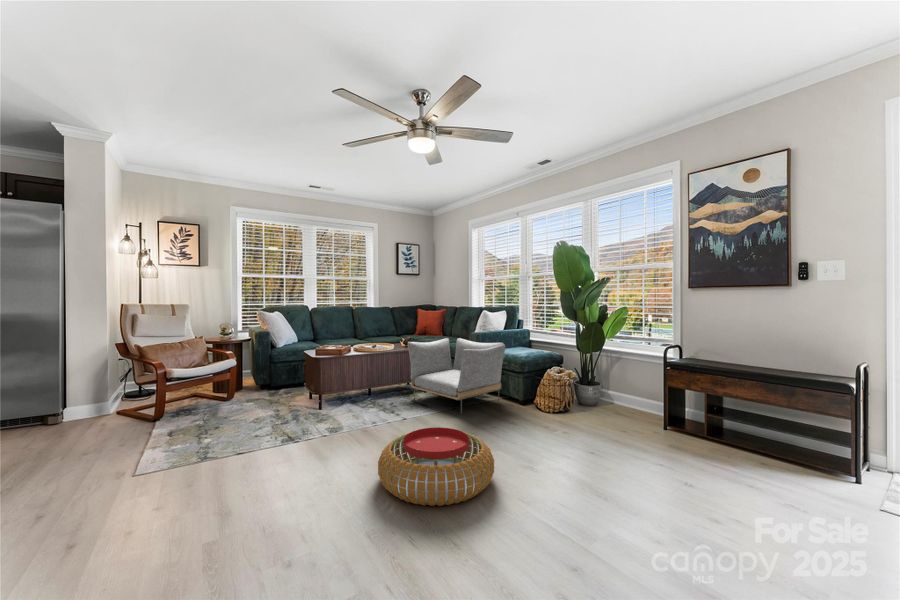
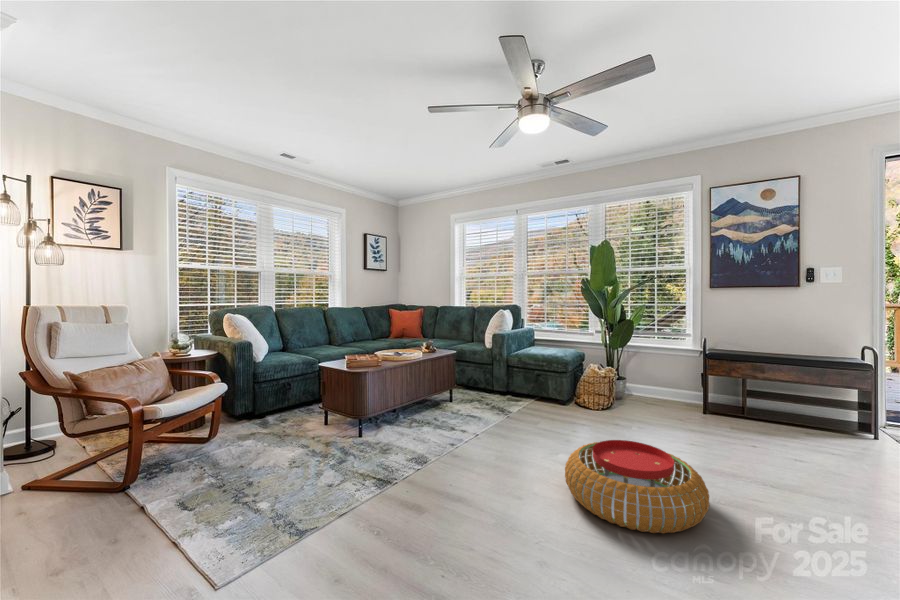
armchair: present [408,338,505,414] -> none [444,339,549,420]

